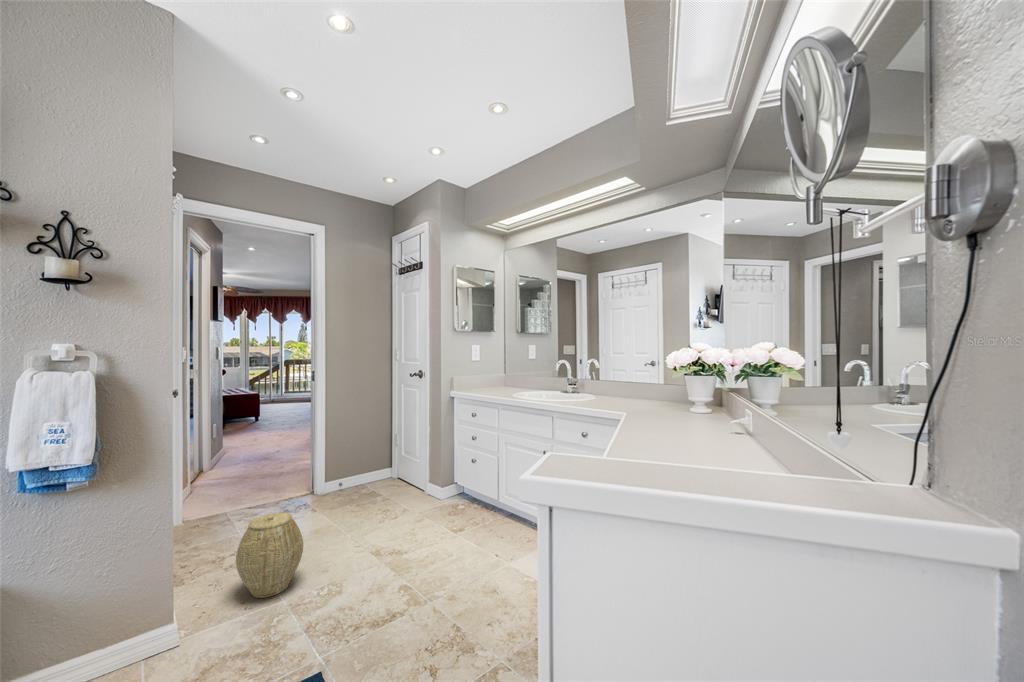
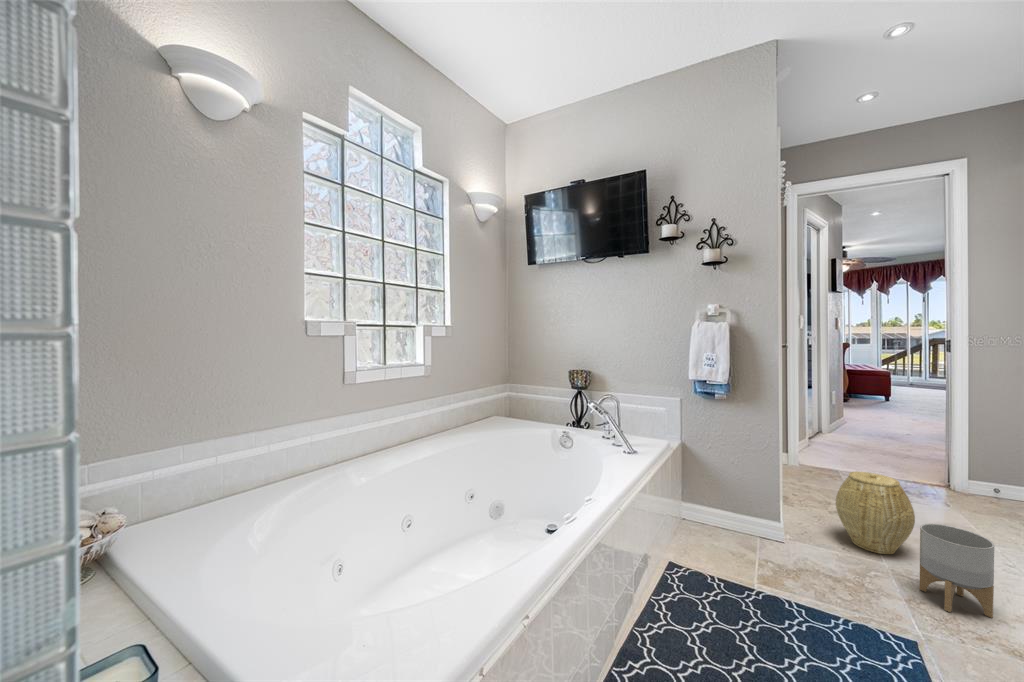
planter: none [312,540,358,621] -> present [919,523,994,618]

